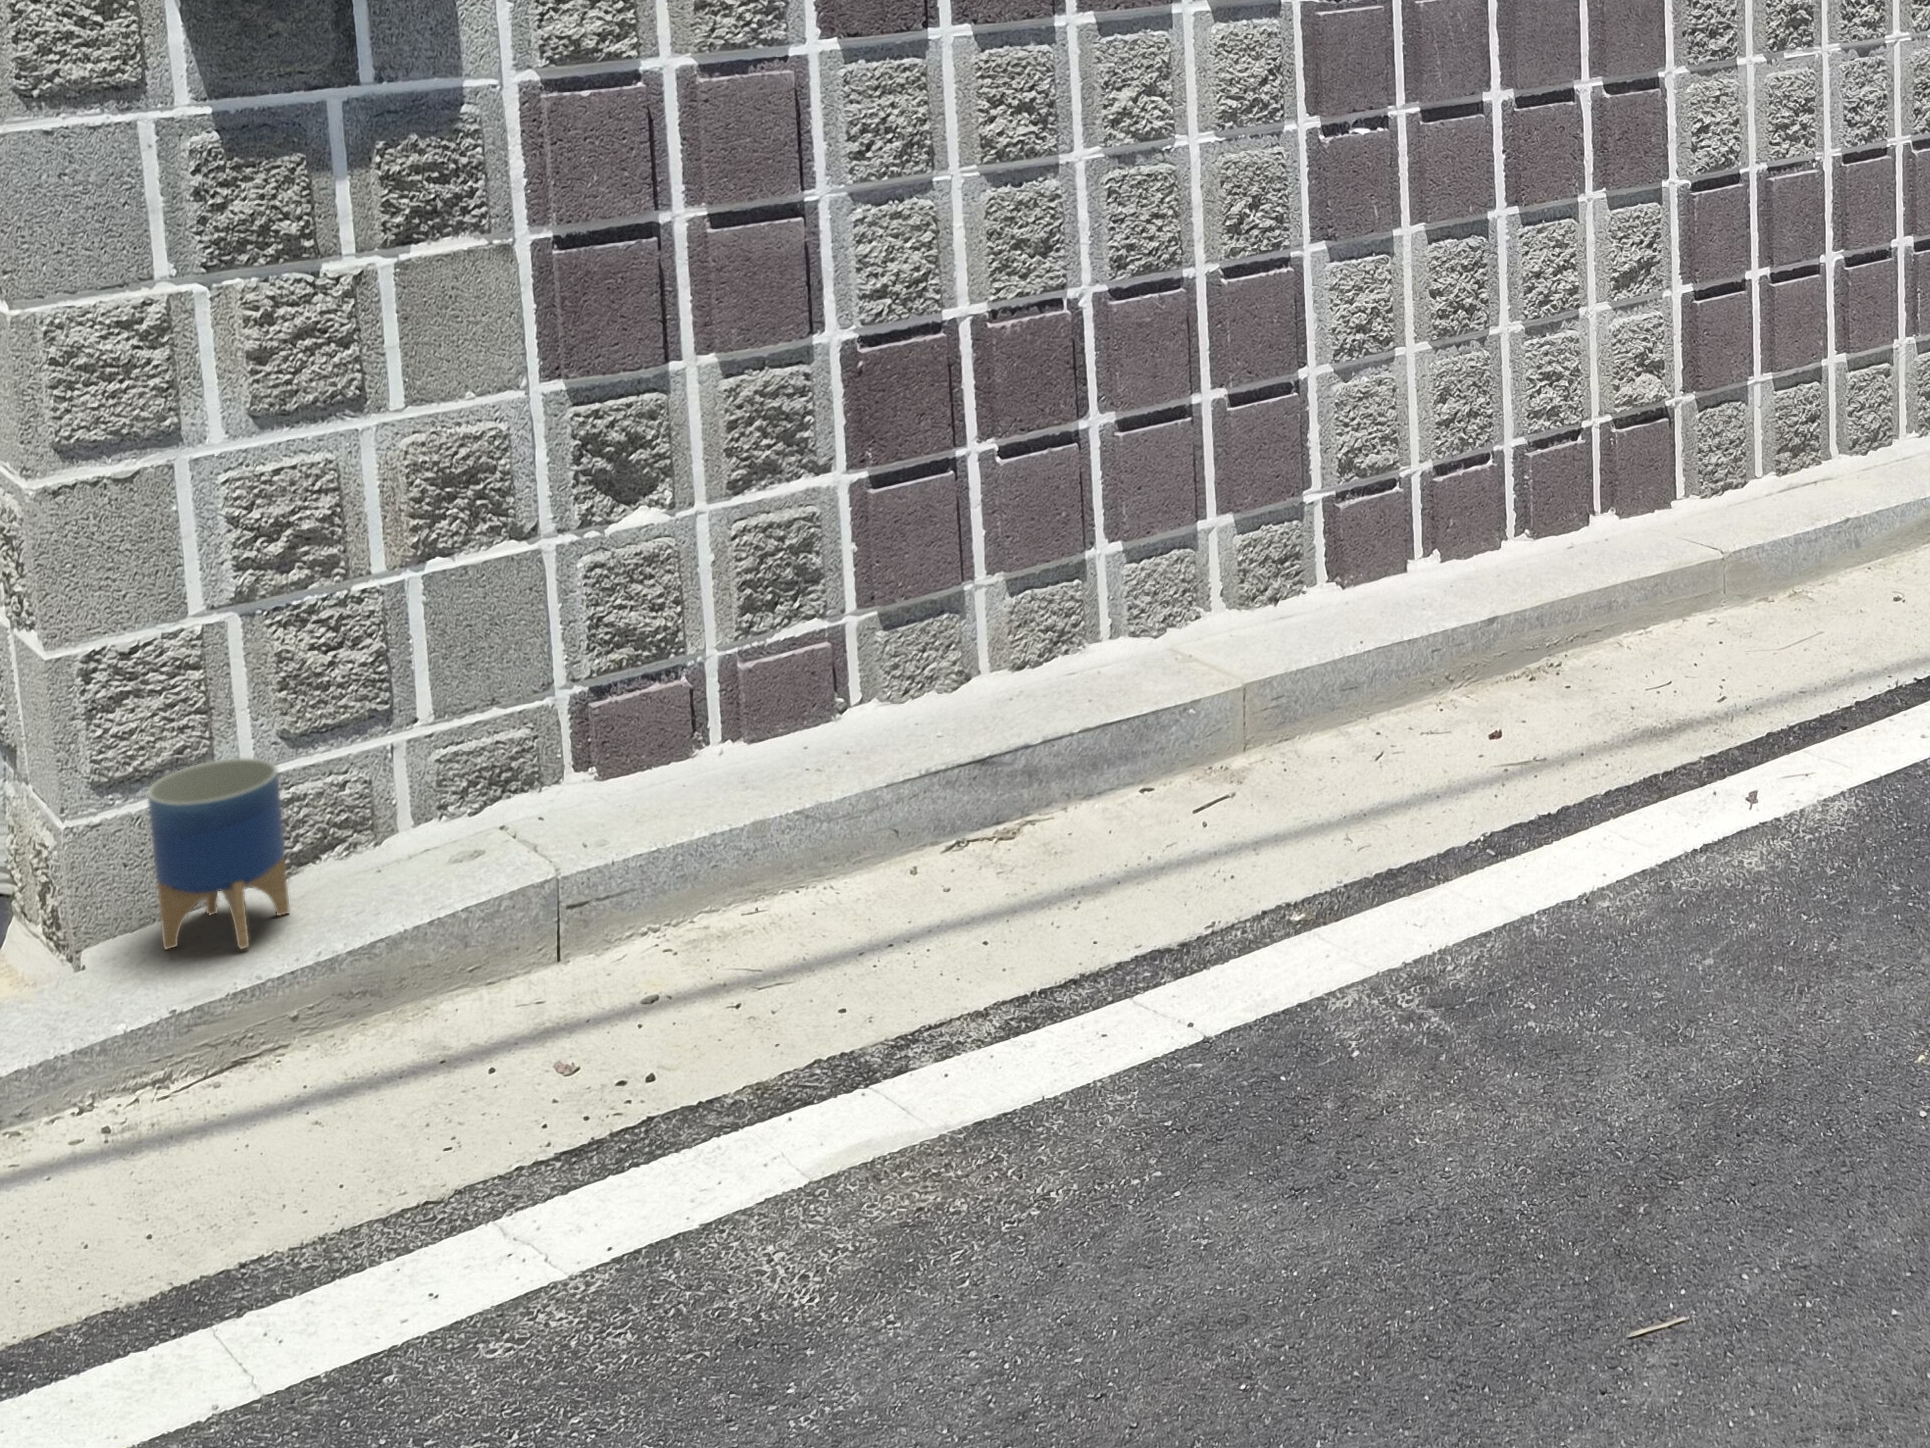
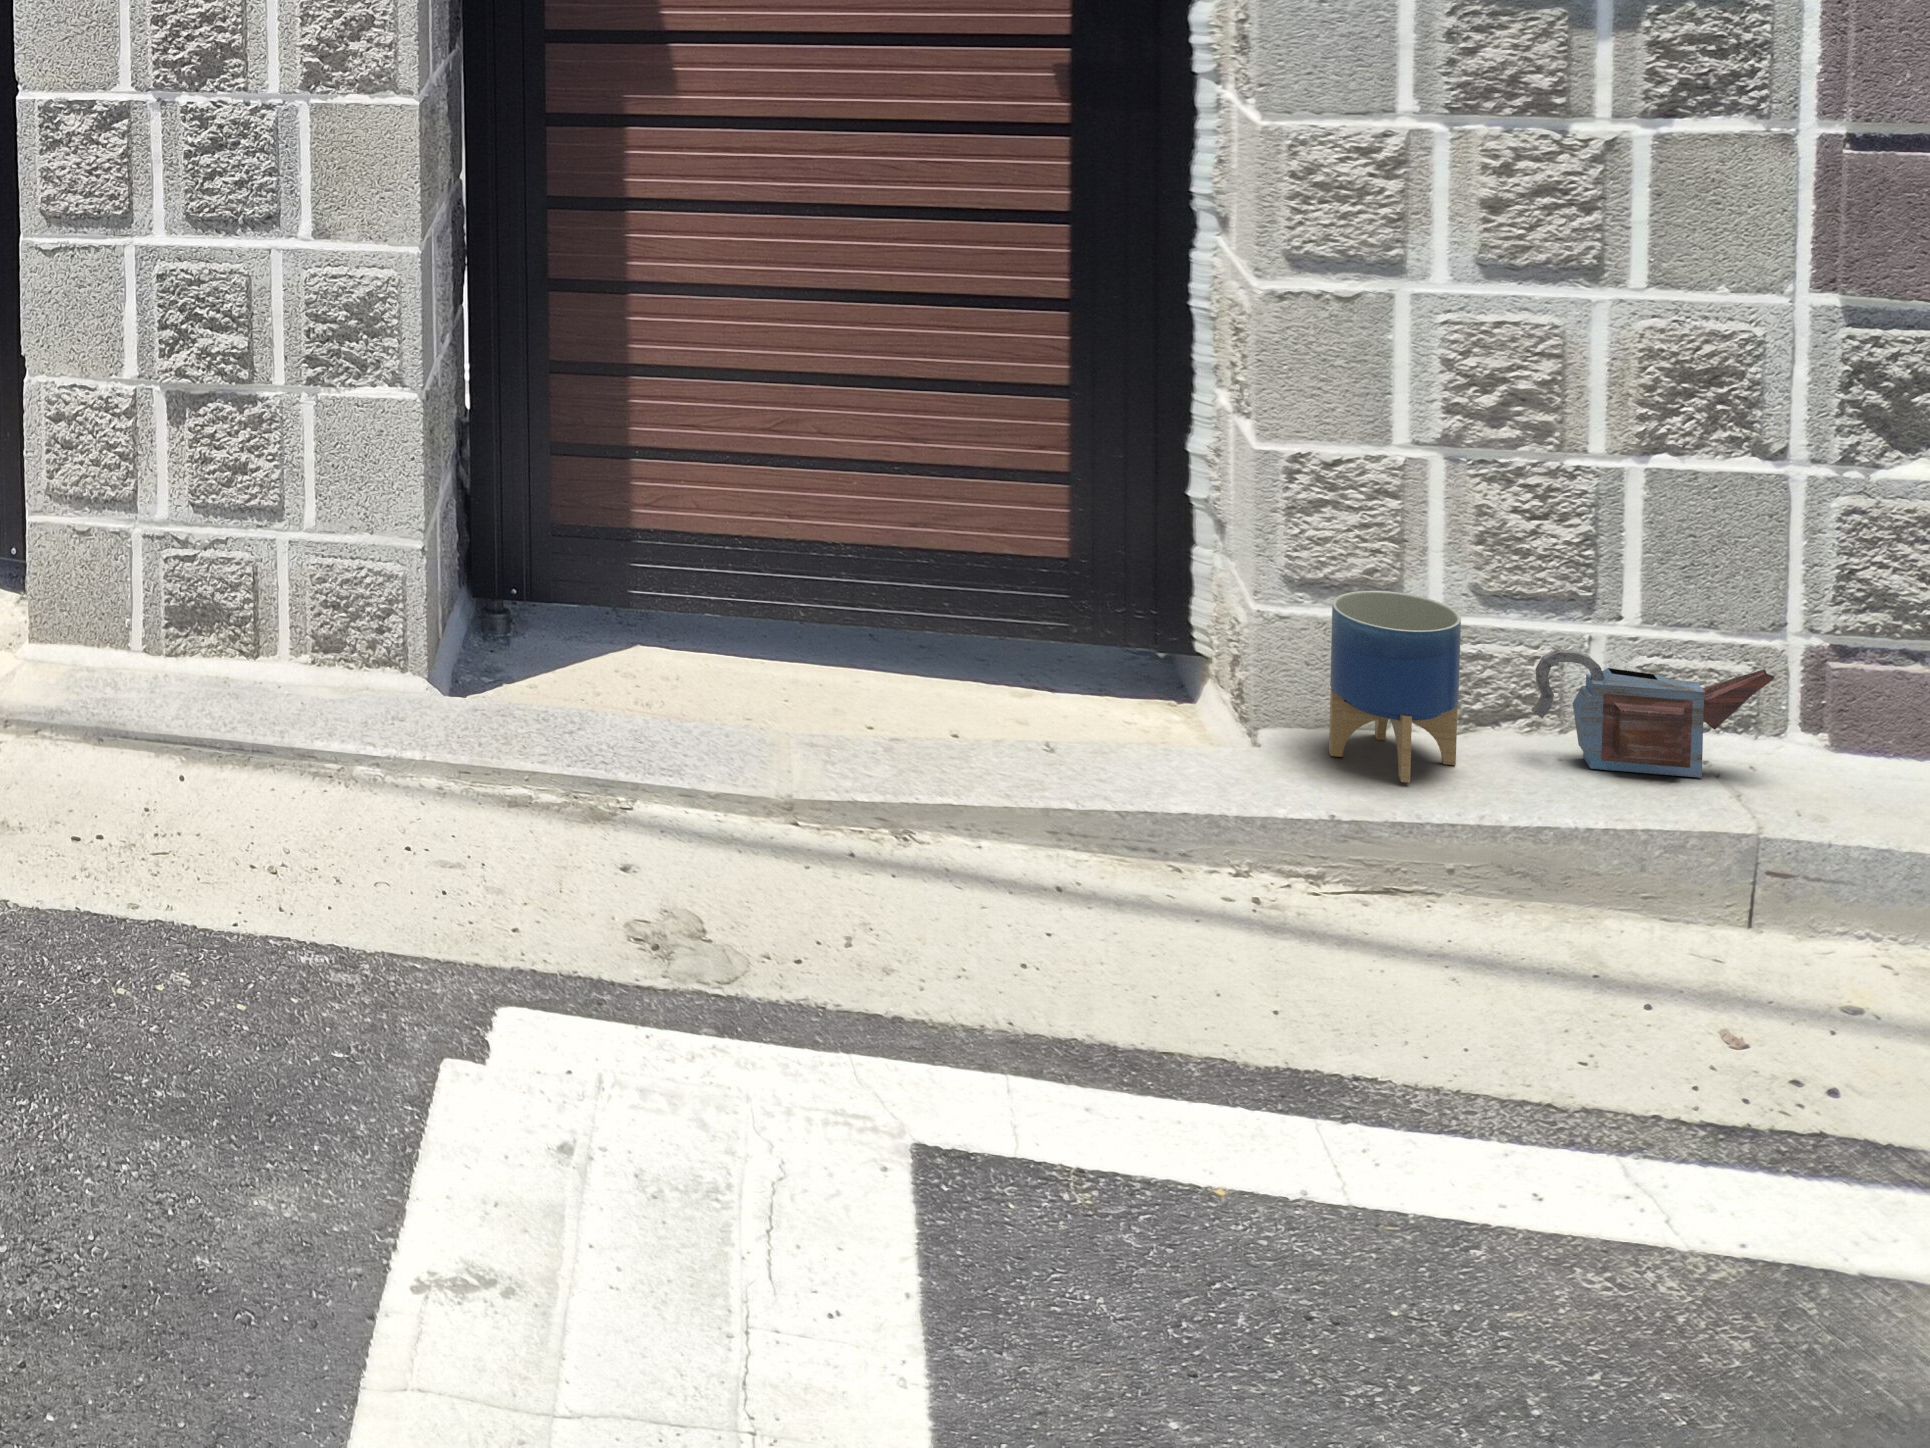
watering can: none [351,728,554,870] -> present [1531,650,1775,778]

